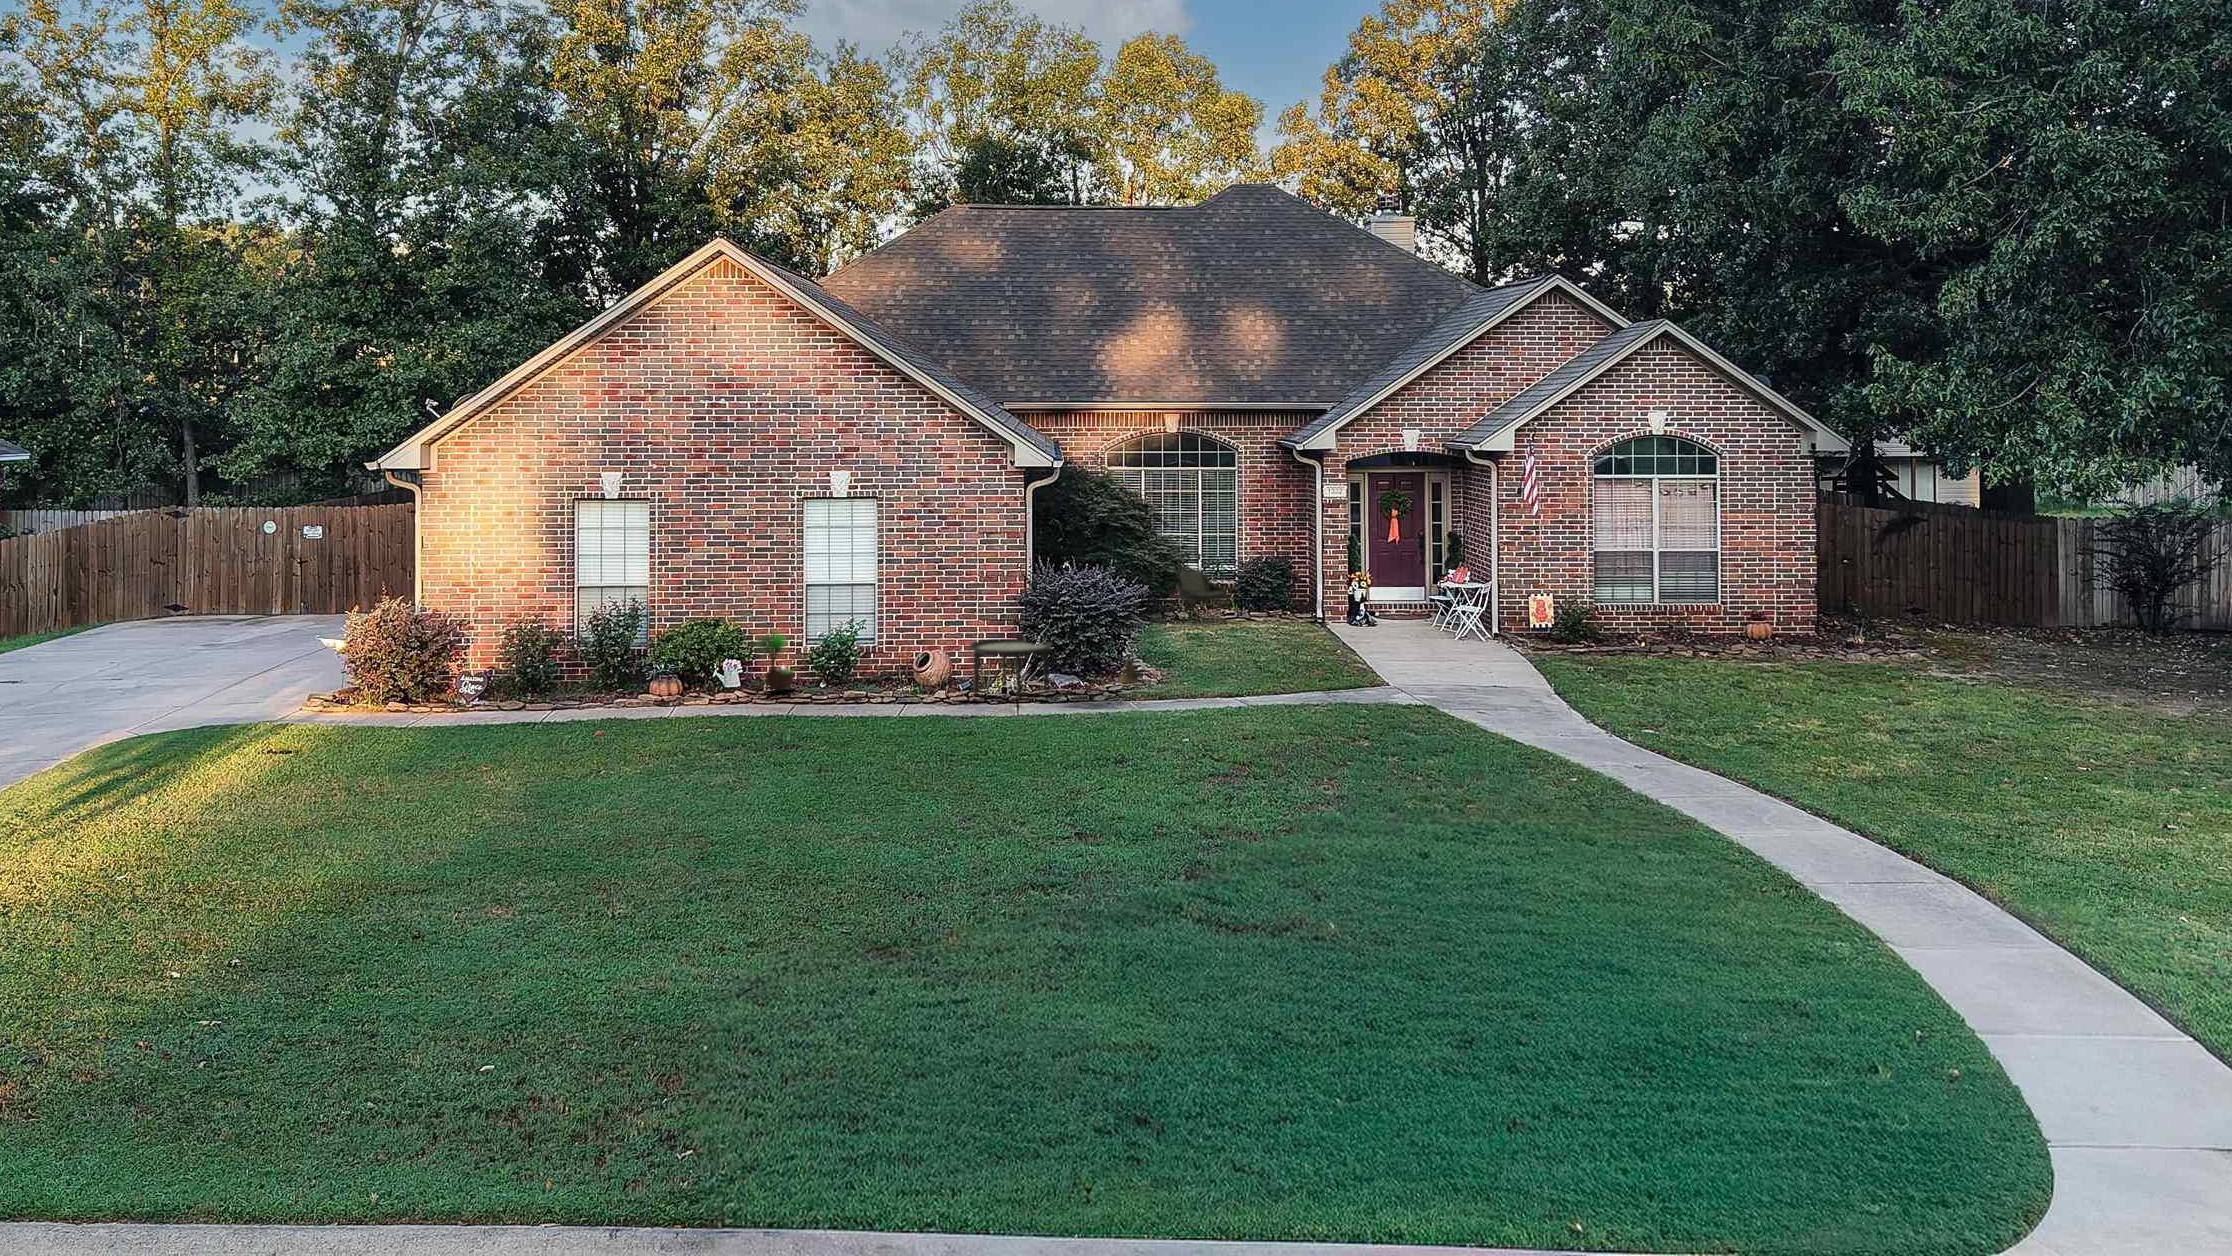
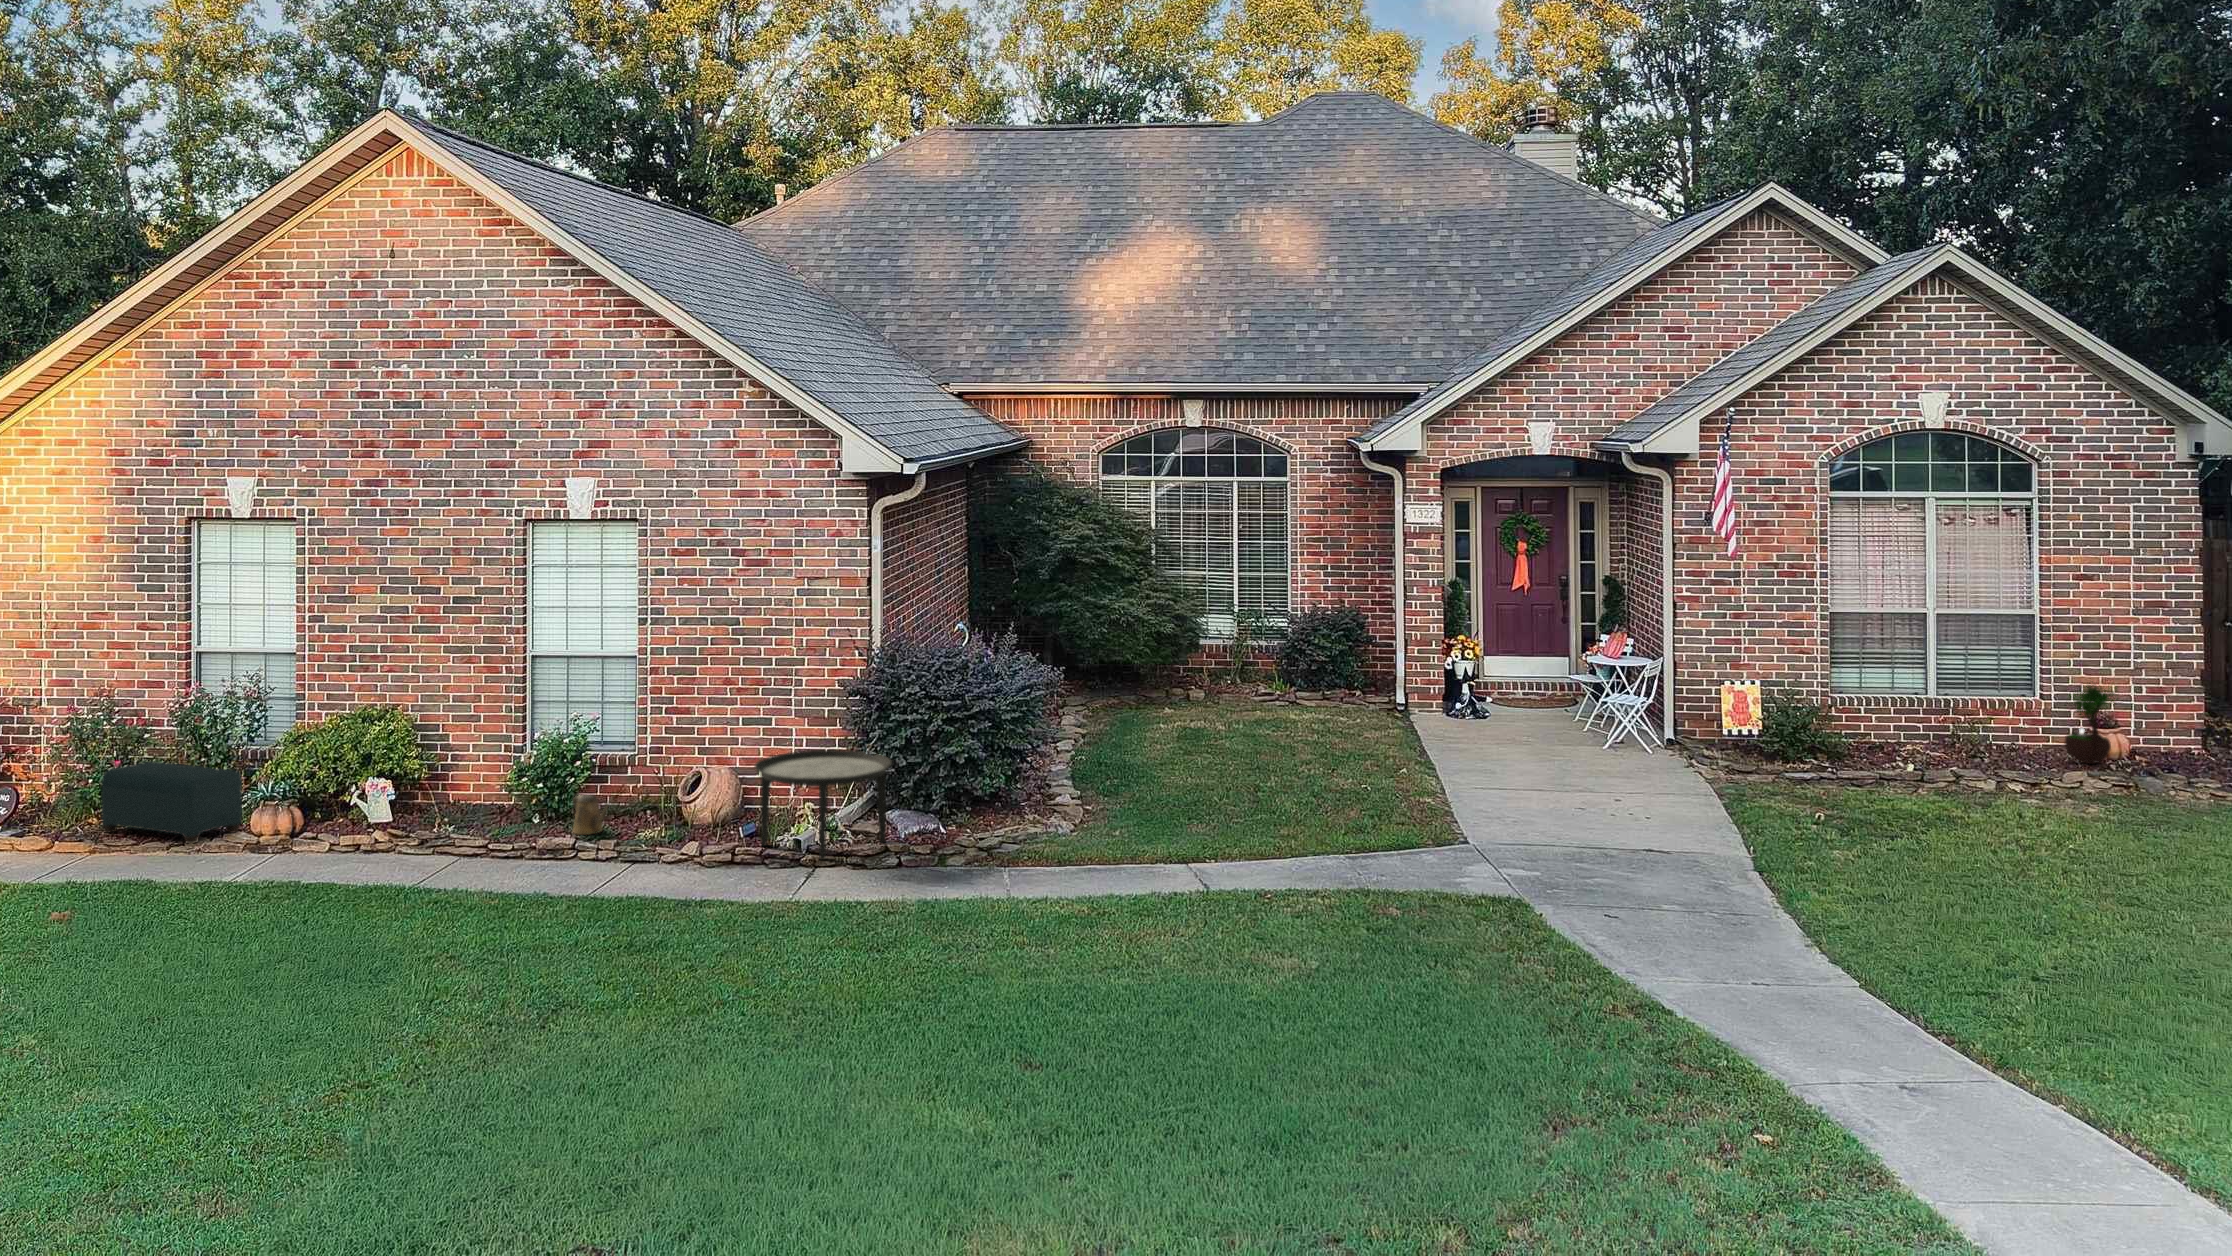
lounge chair: present [1174,568,1228,620] -> none [1183,620,1262,703]
potted tree: present [756,633,794,691] -> present [2064,683,2118,764]
bench: none [536,658,630,705] -> present [101,761,242,844]
watering can: present [1119,659,1151,683] -> present [573,795,612,835]

